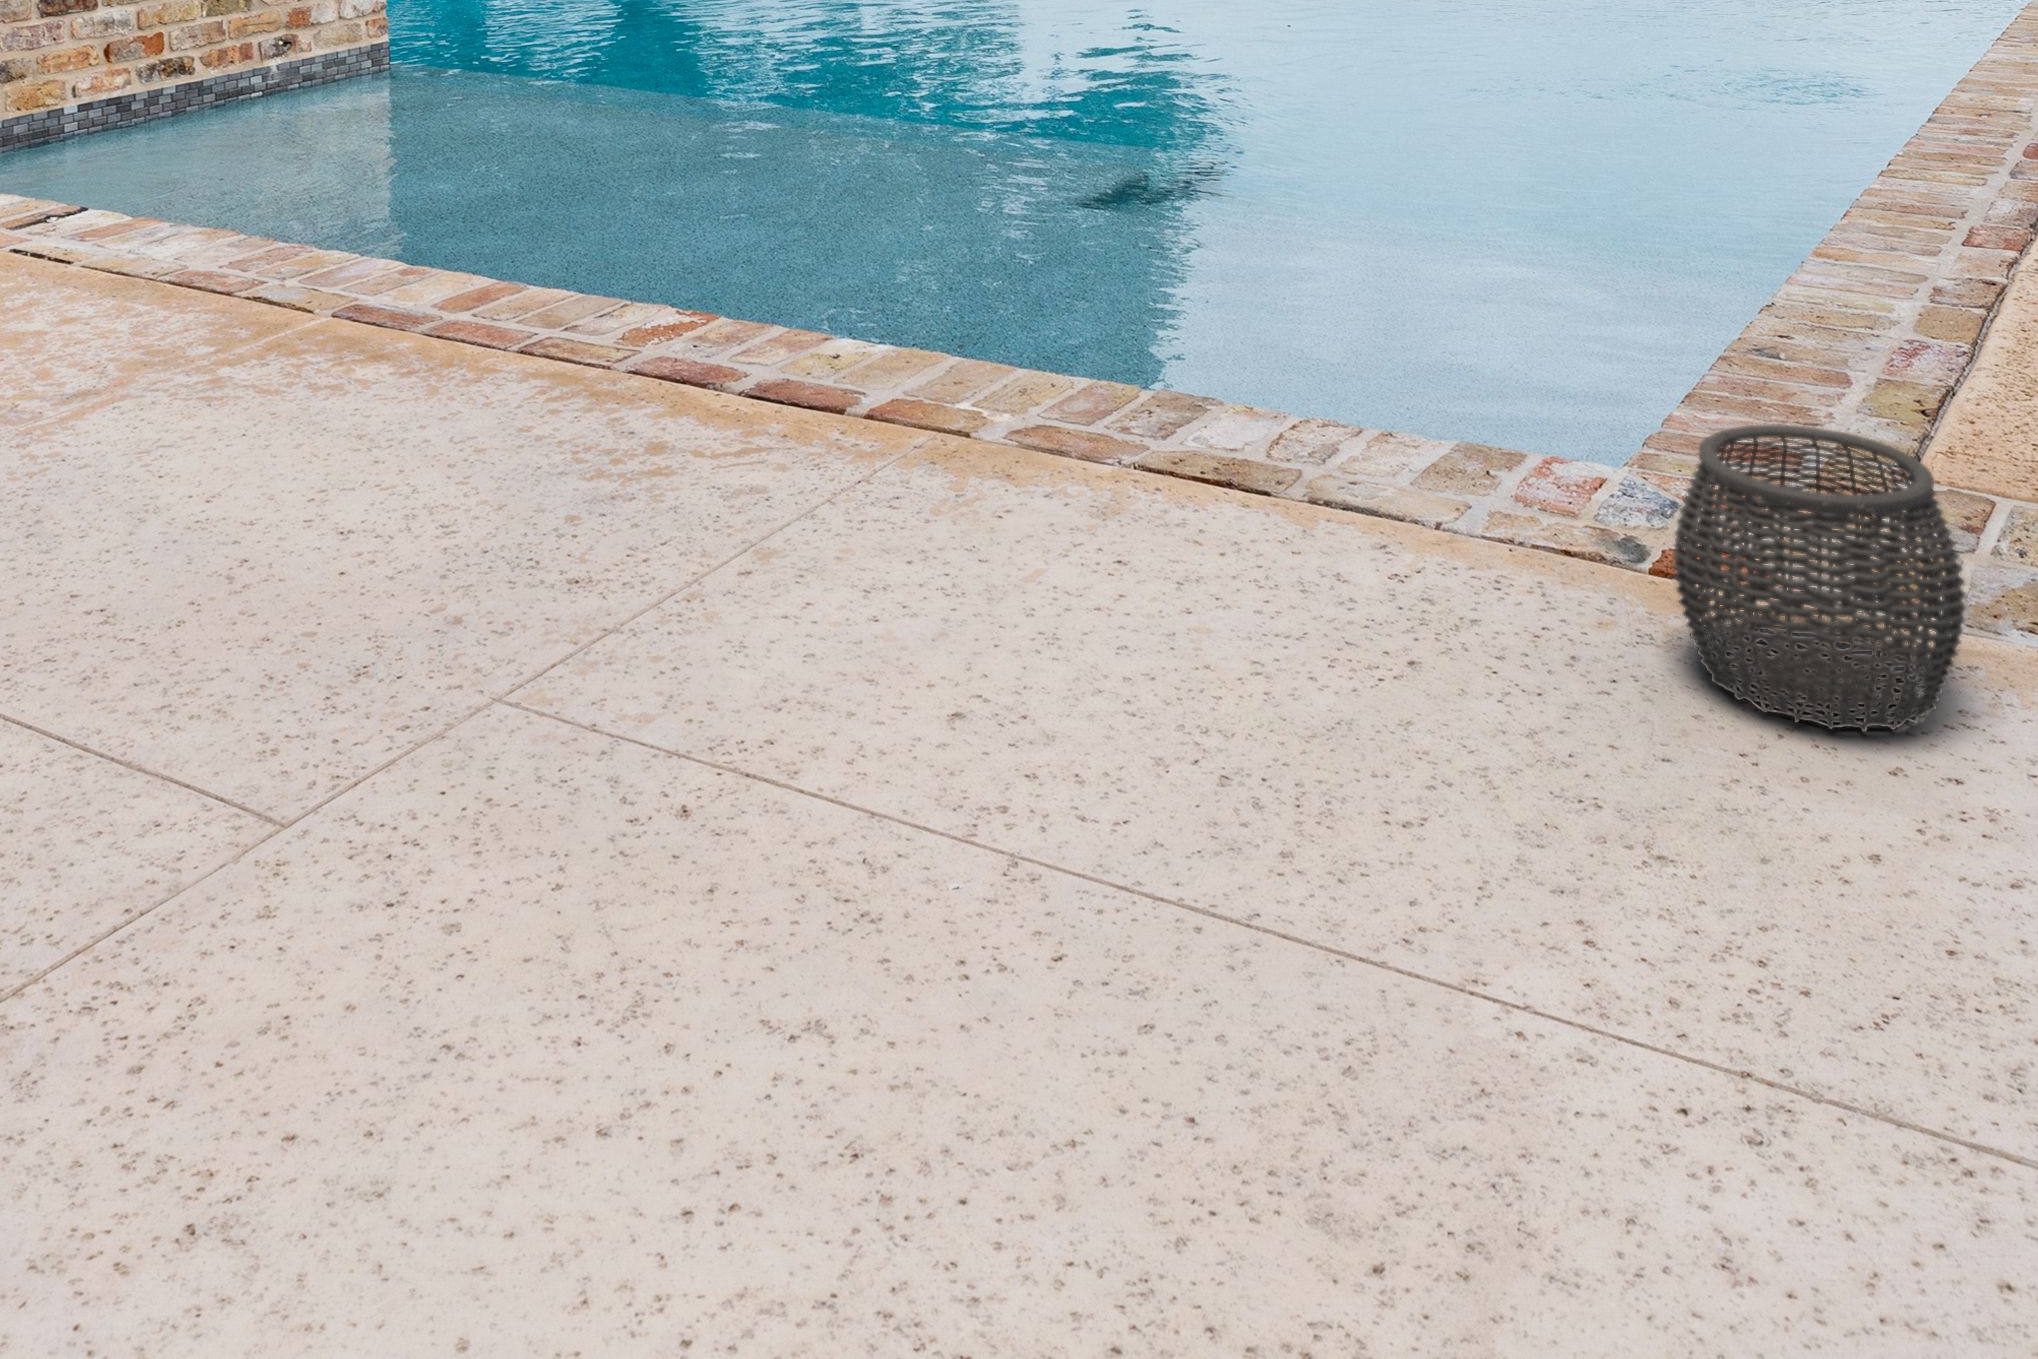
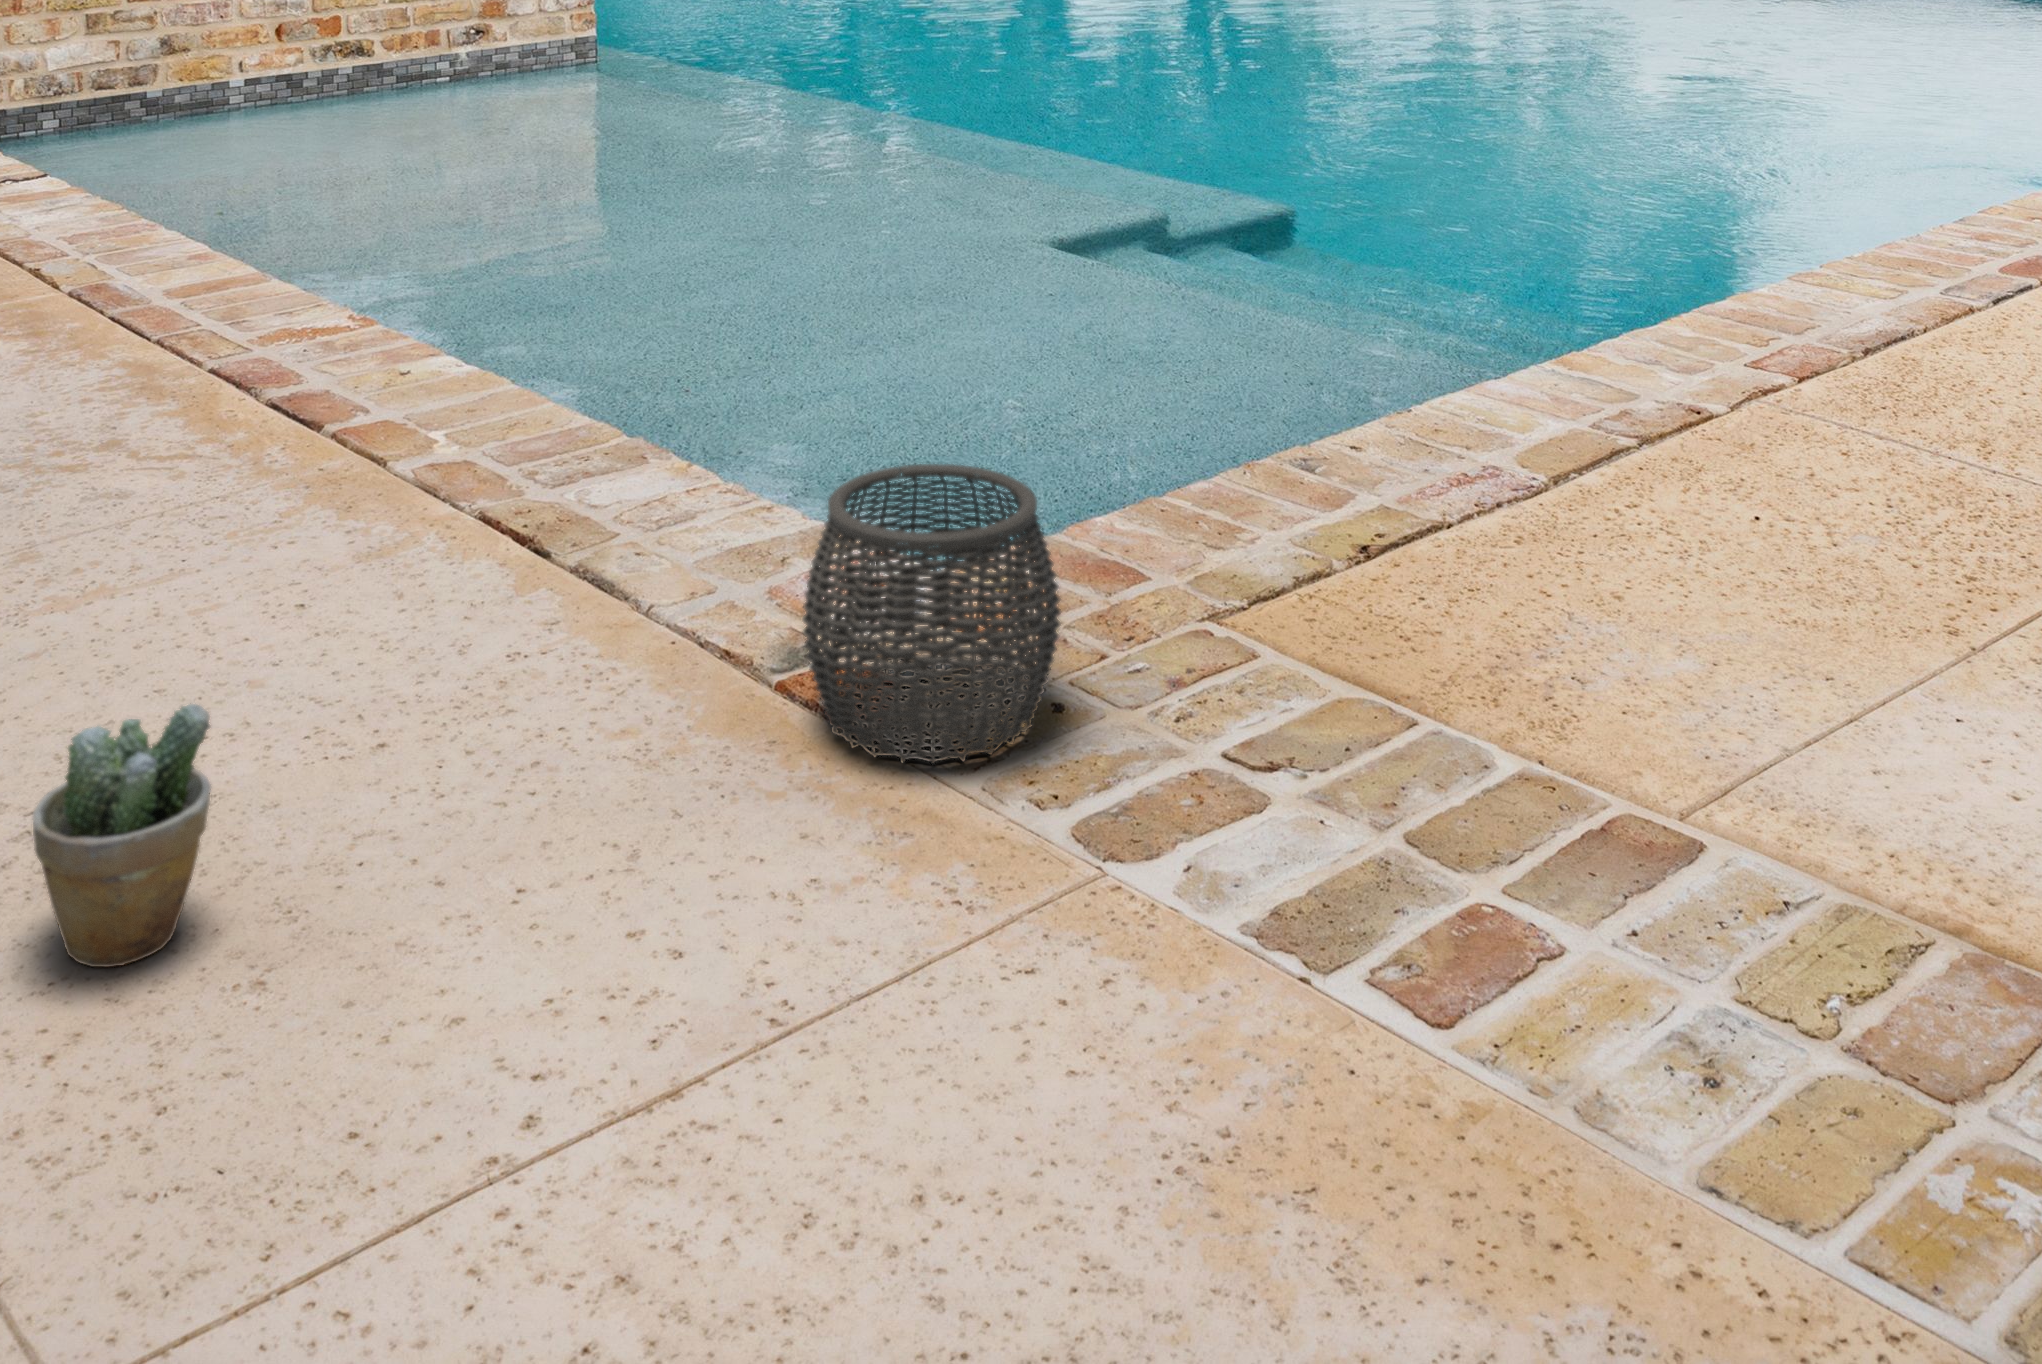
potted plant: none [1309,758,1503,1067] -> present [33,704,211,967]

